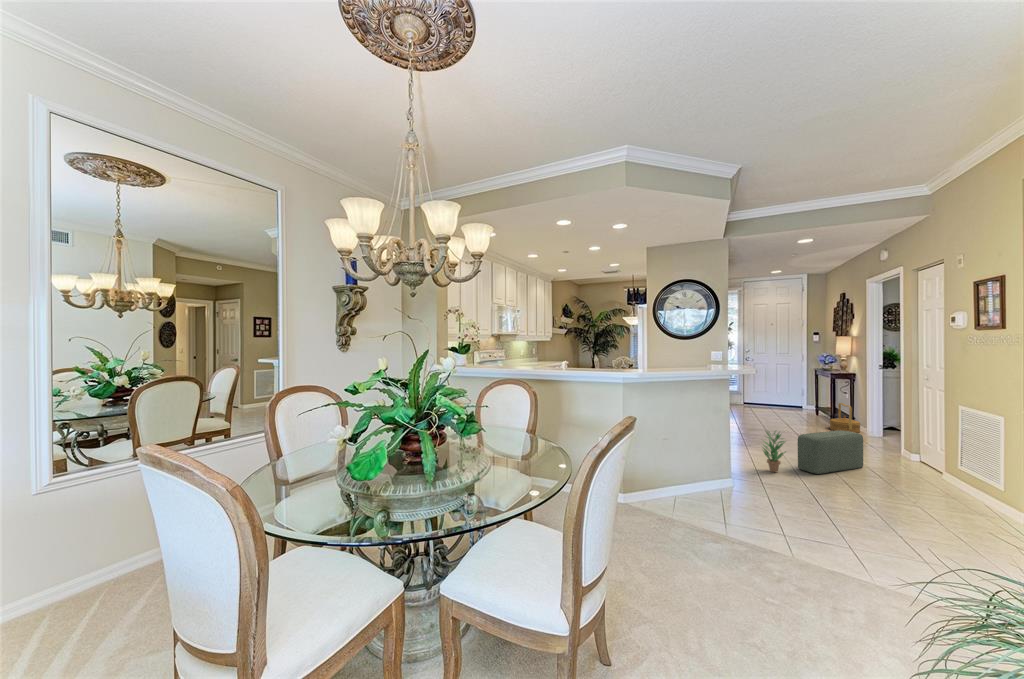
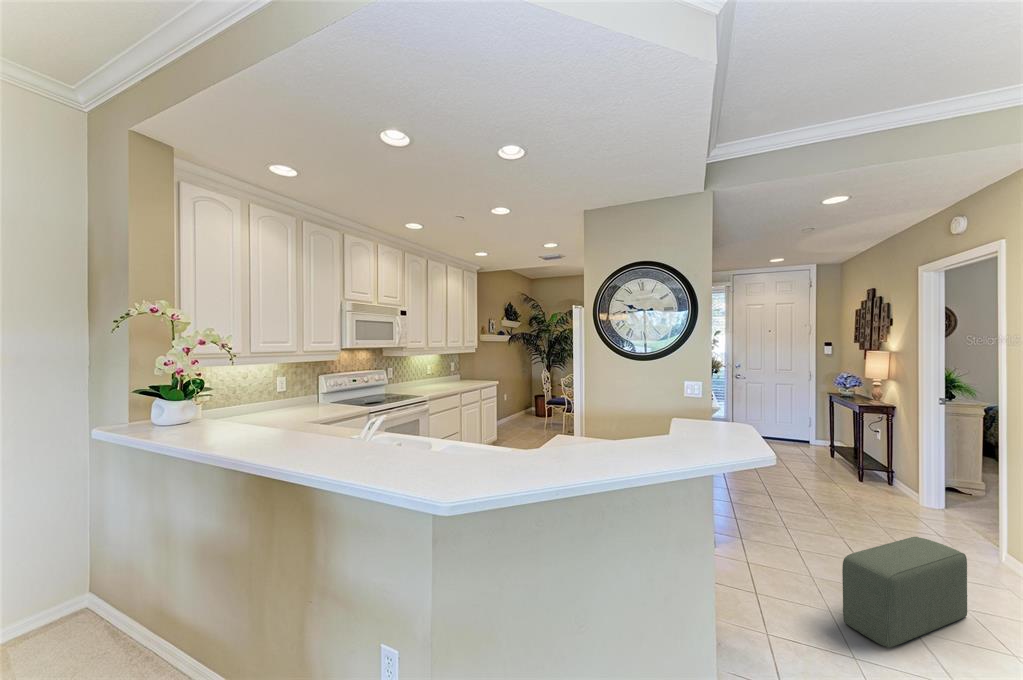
basket: present [830,403,861,433] -> none [860,450,911,501]
potted plant: present [763,432,785,472] -> none [771,548,828,638]

